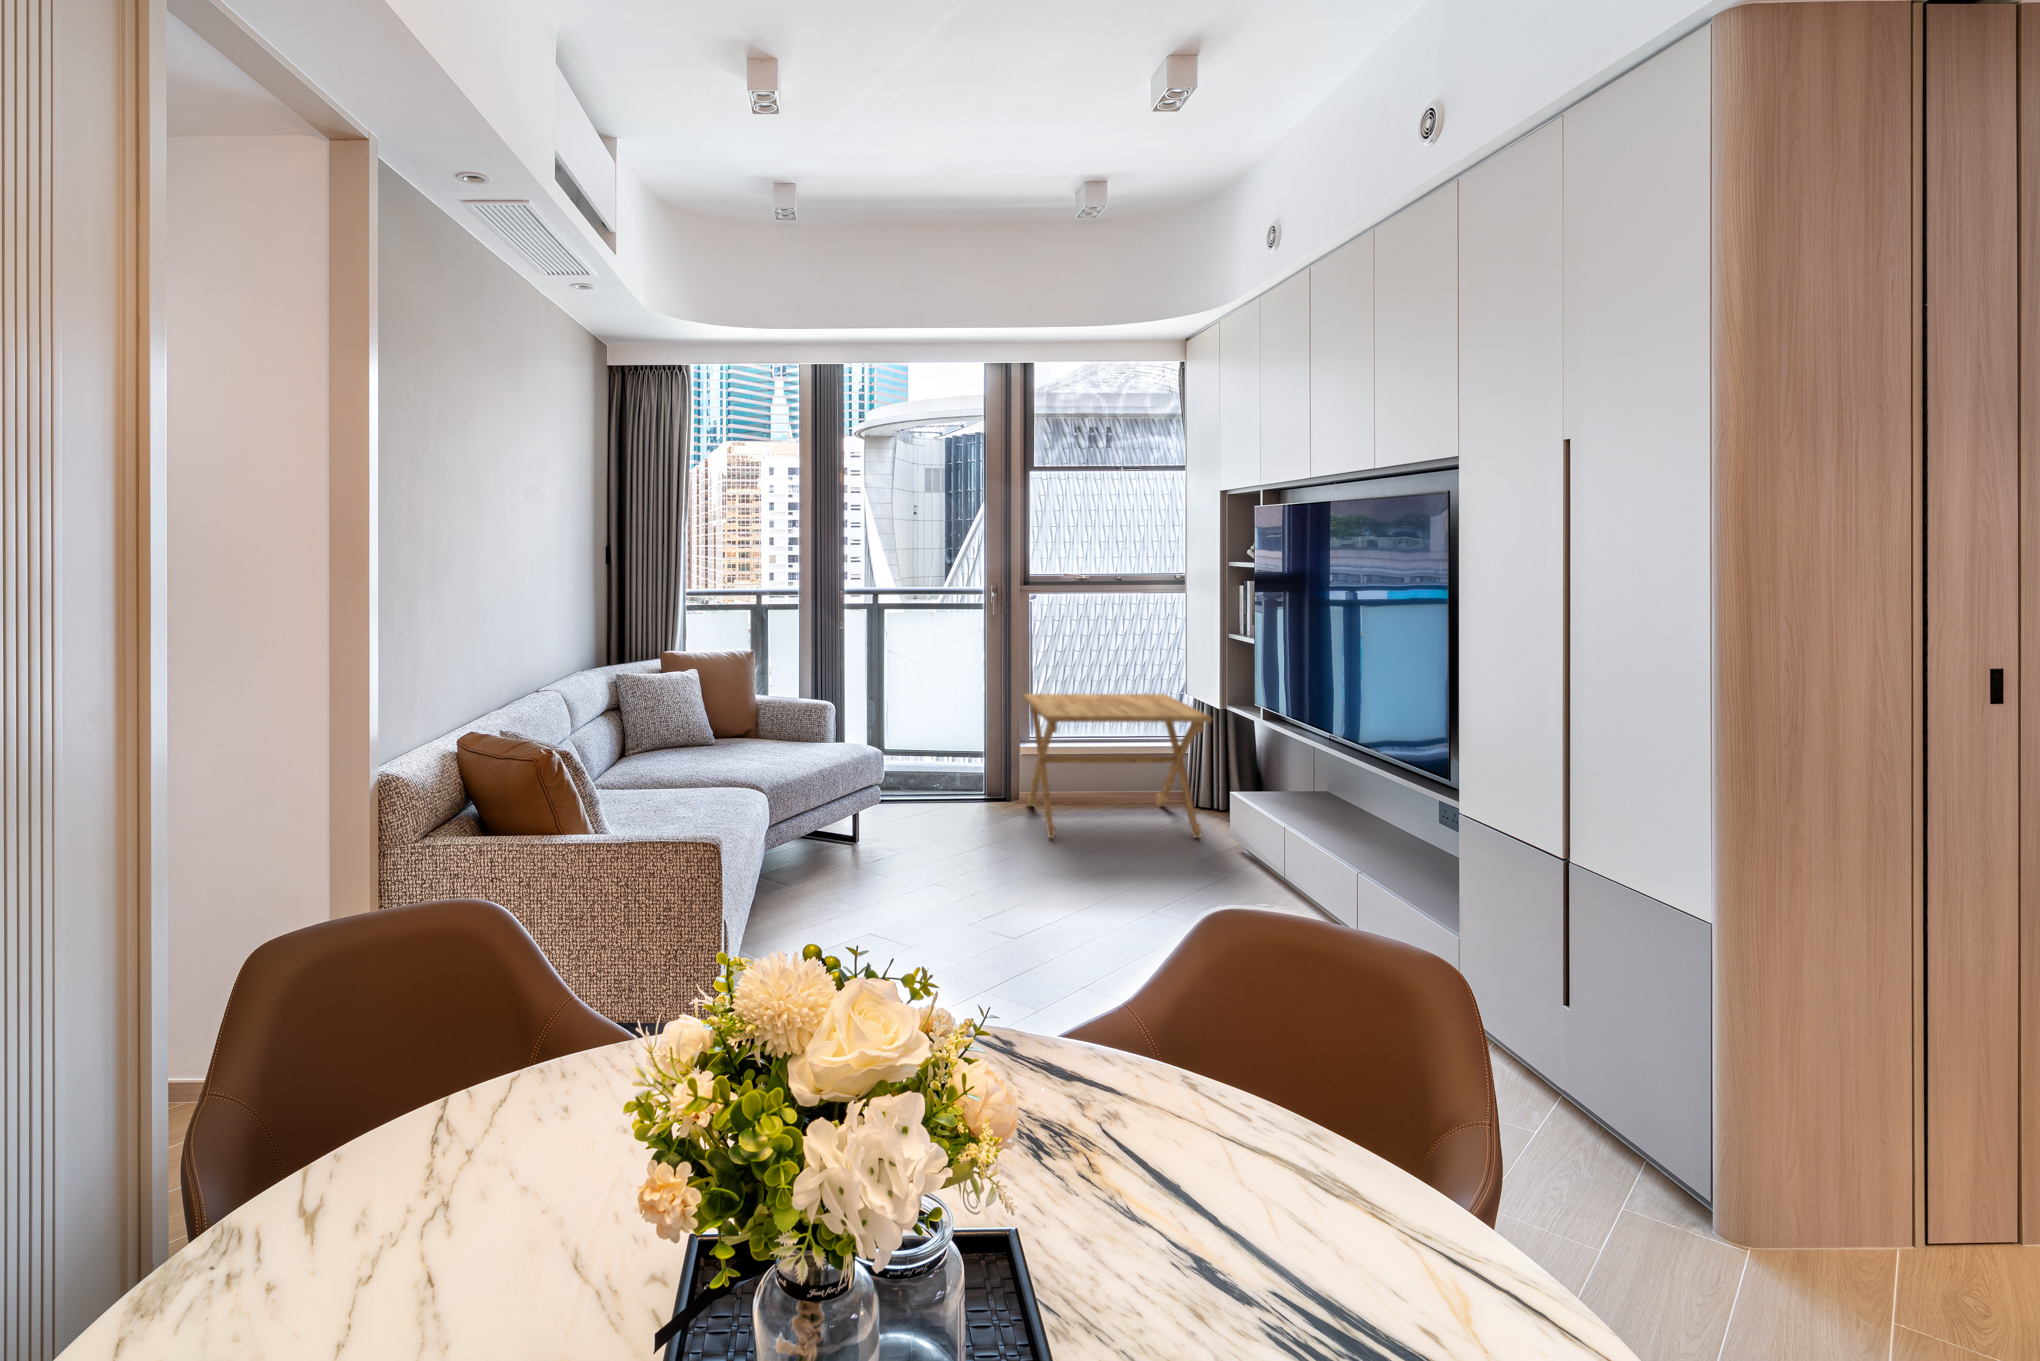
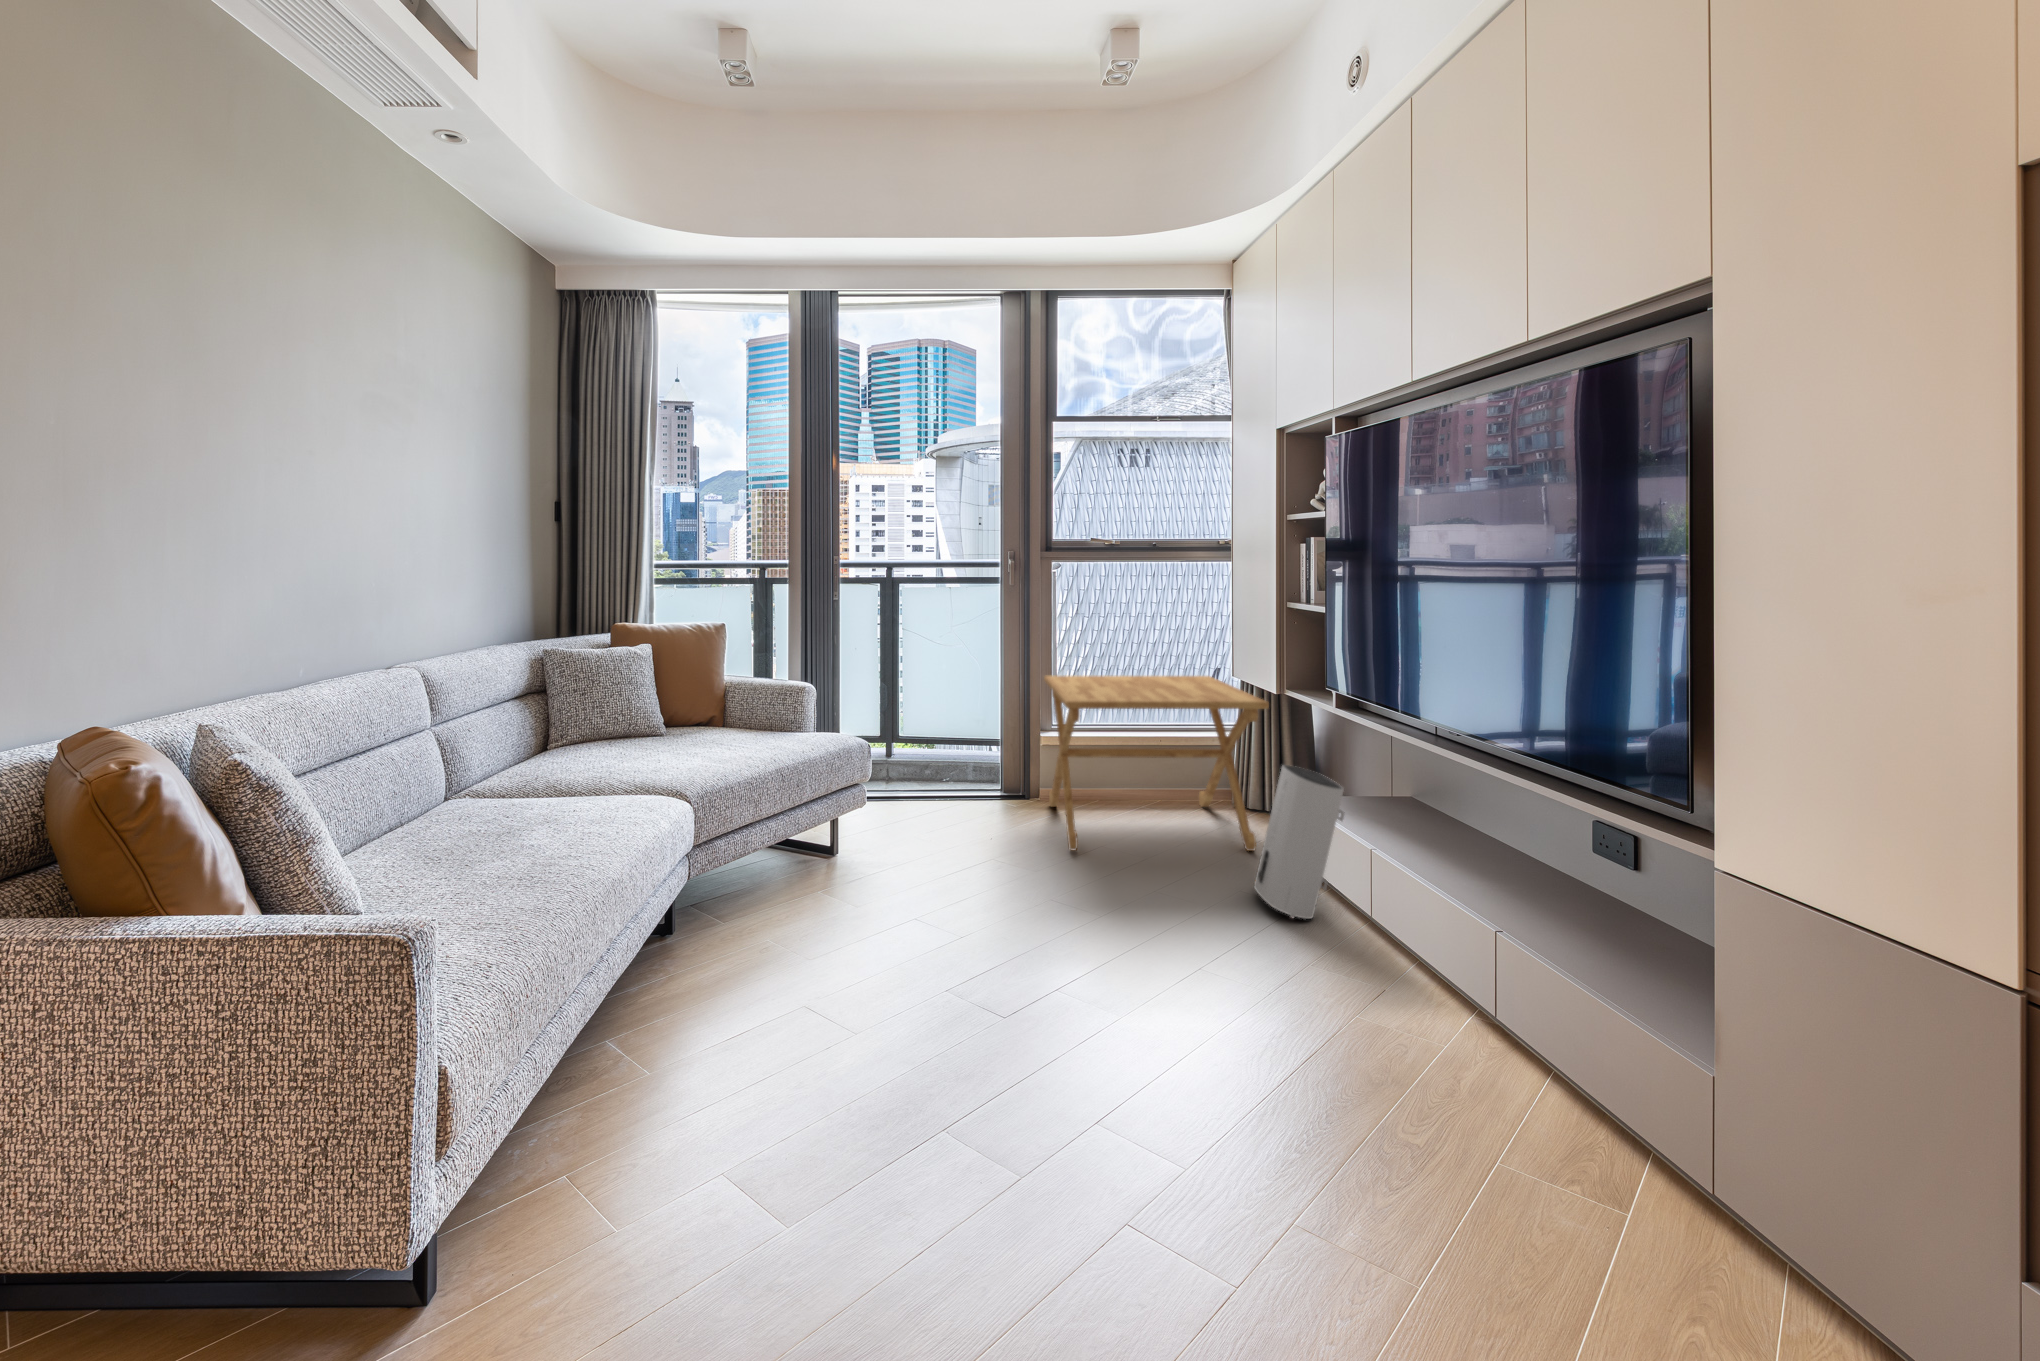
air purifier: none [1196,766,1265,882] -> present [1254,765,1344,919]

